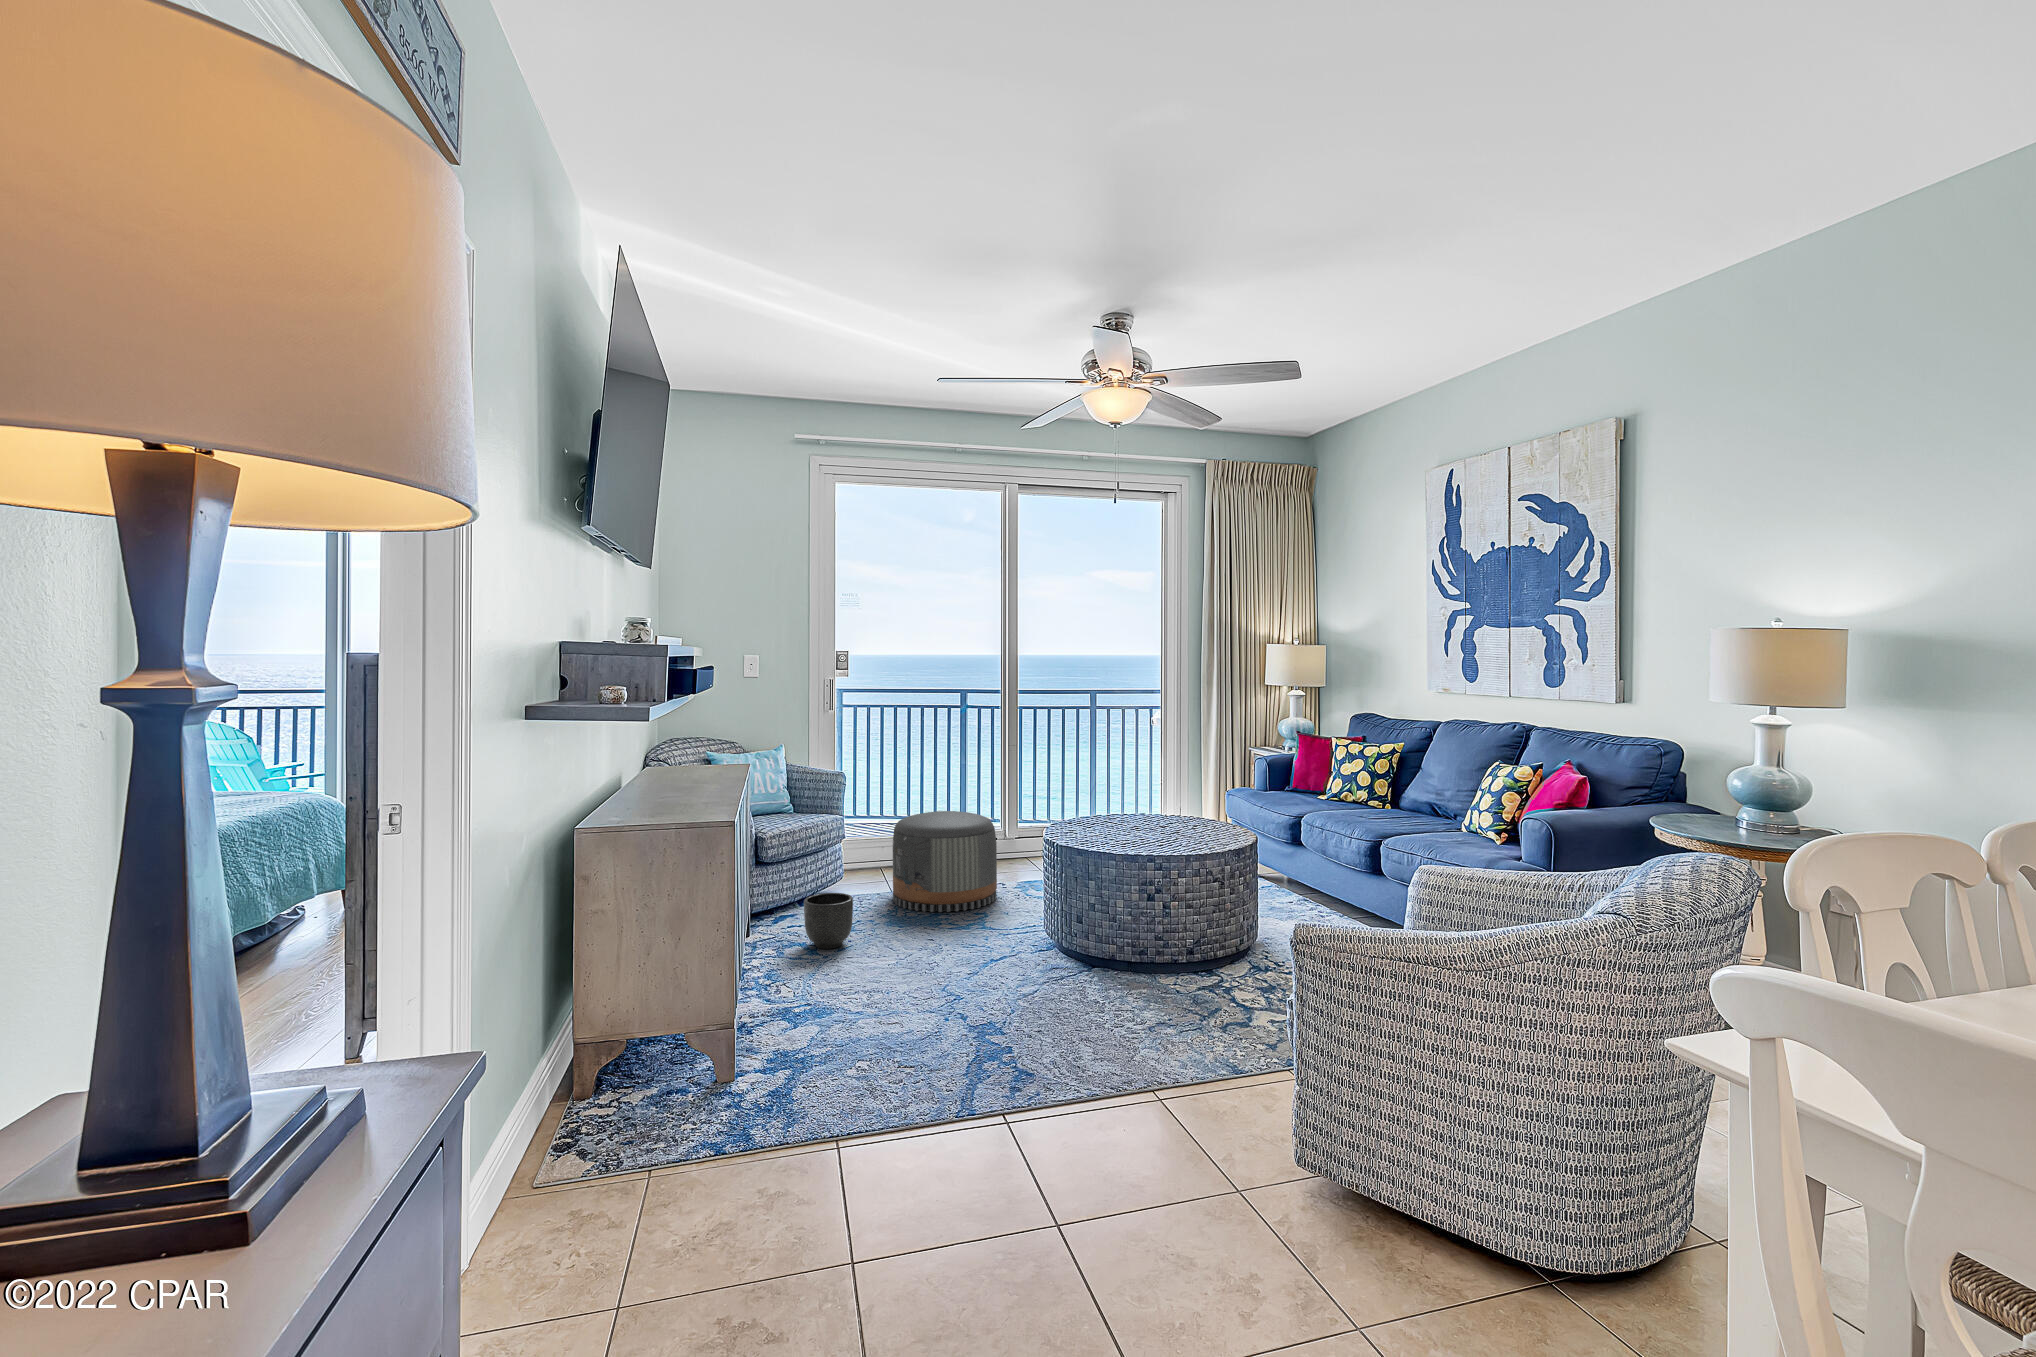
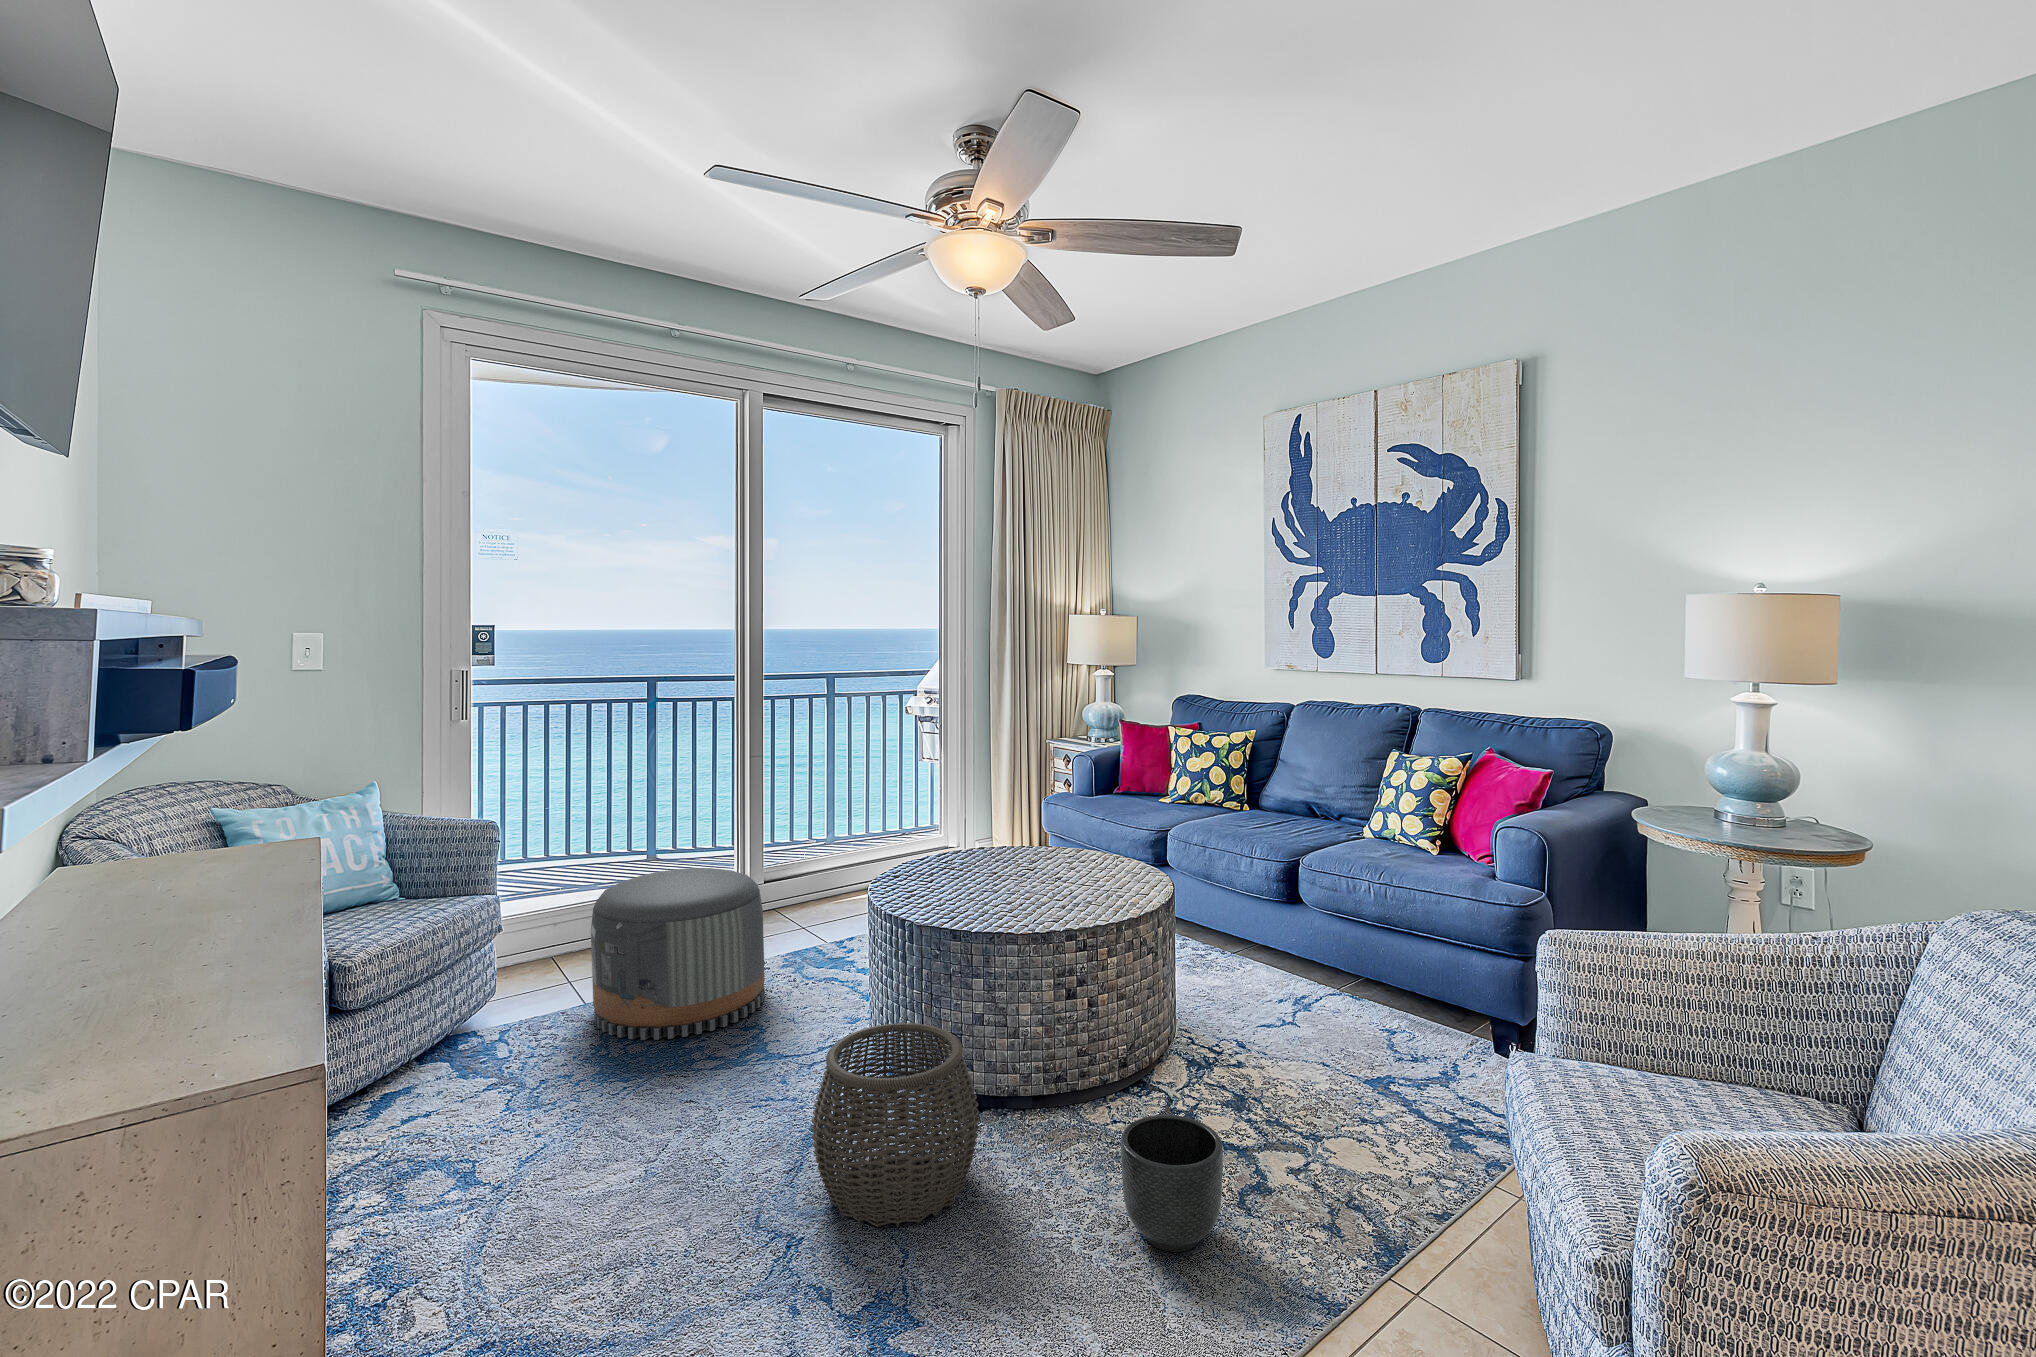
planter: present [804,893,853,949] -> present [1121,1115,1223,1252]
woven basket: none [975,897,1074,1004] -> present [811,1023,979,1227]

